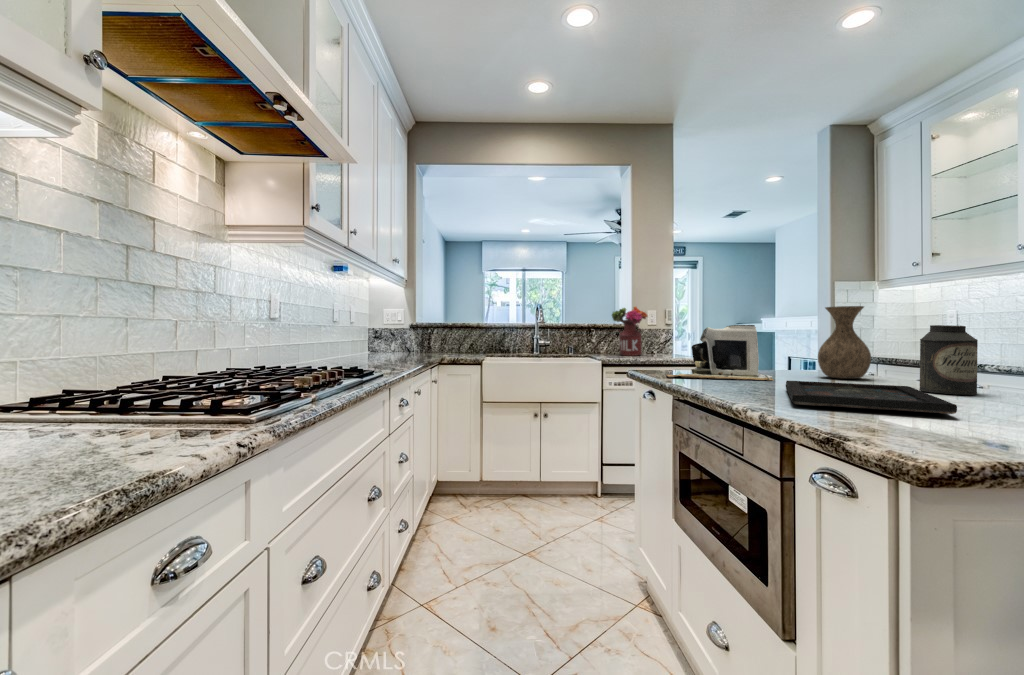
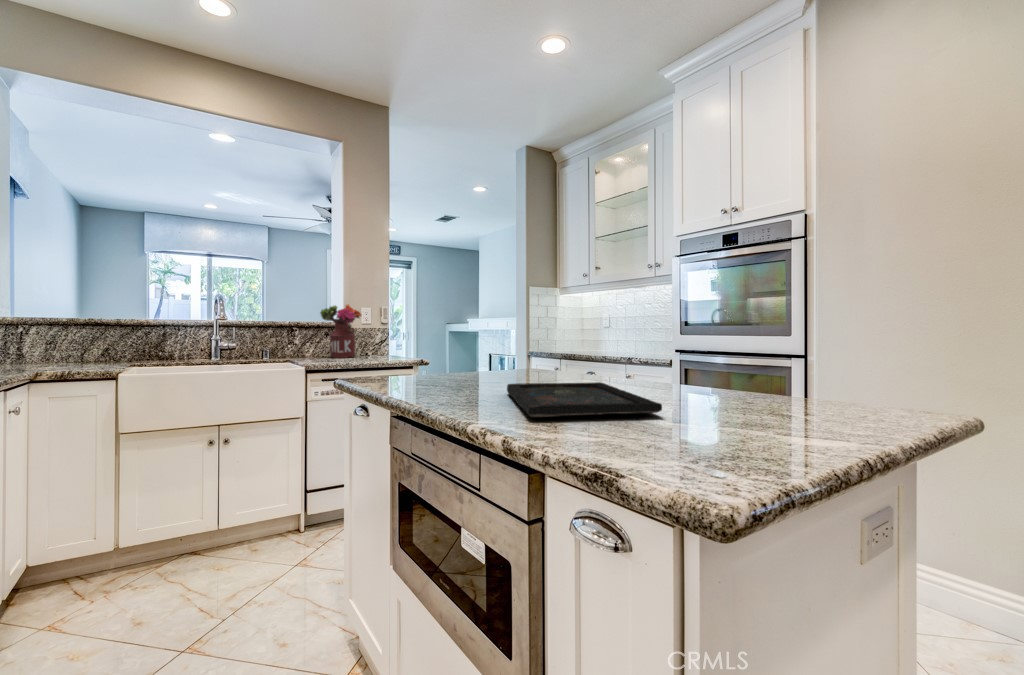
vase: present [818,306,871,379] -> none [521,309,560,375]
coffee maker: present [667,325,773,380] -> none [382,325,491,386]
canister: present [919,325,978,395] -> none [600,327,636,386]

